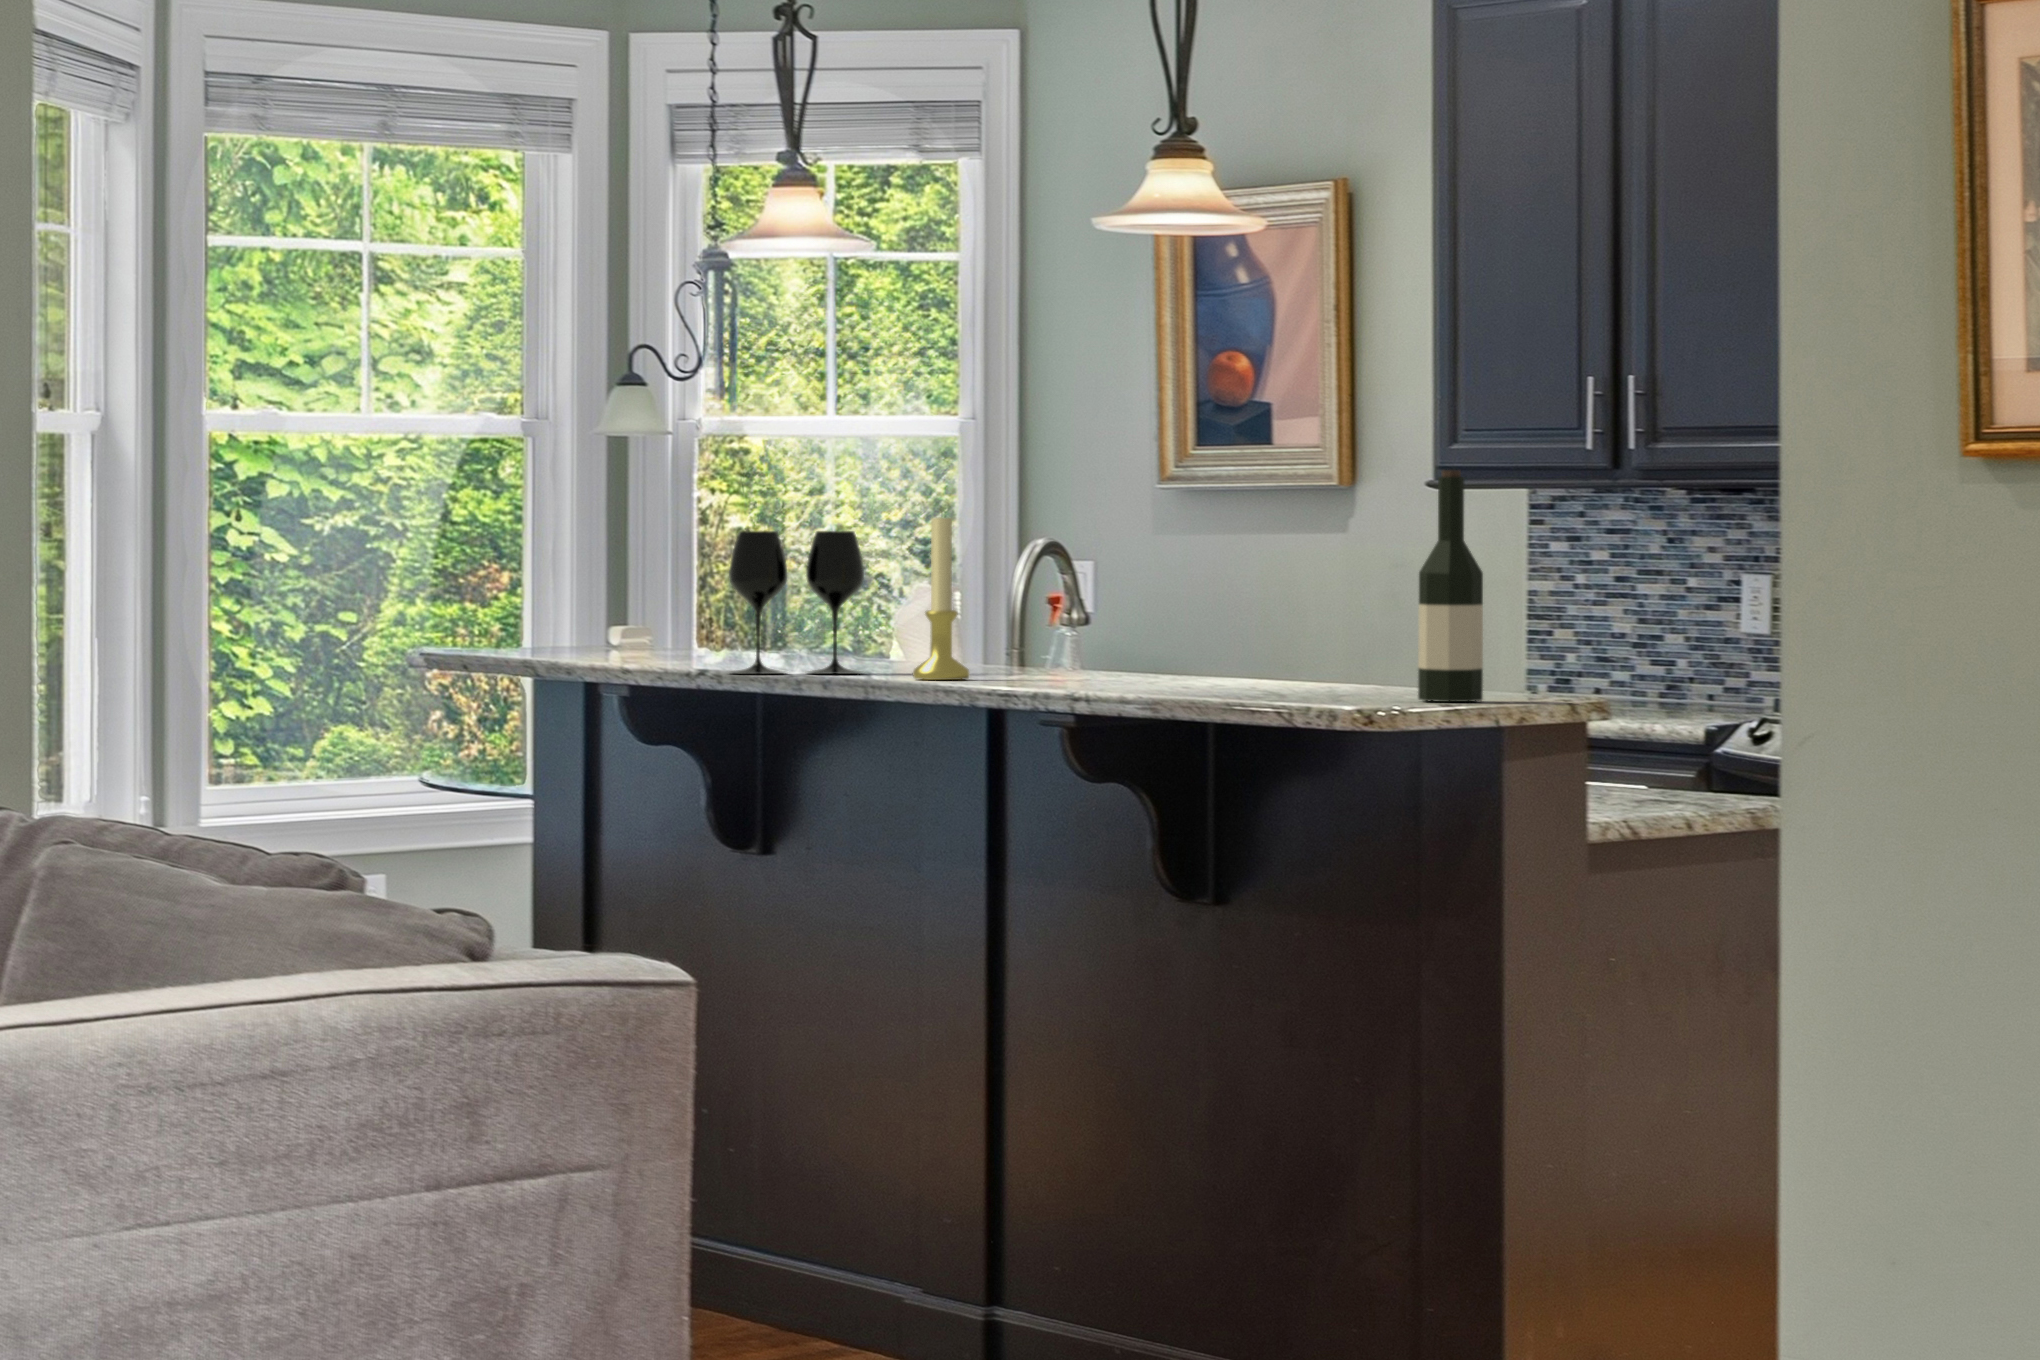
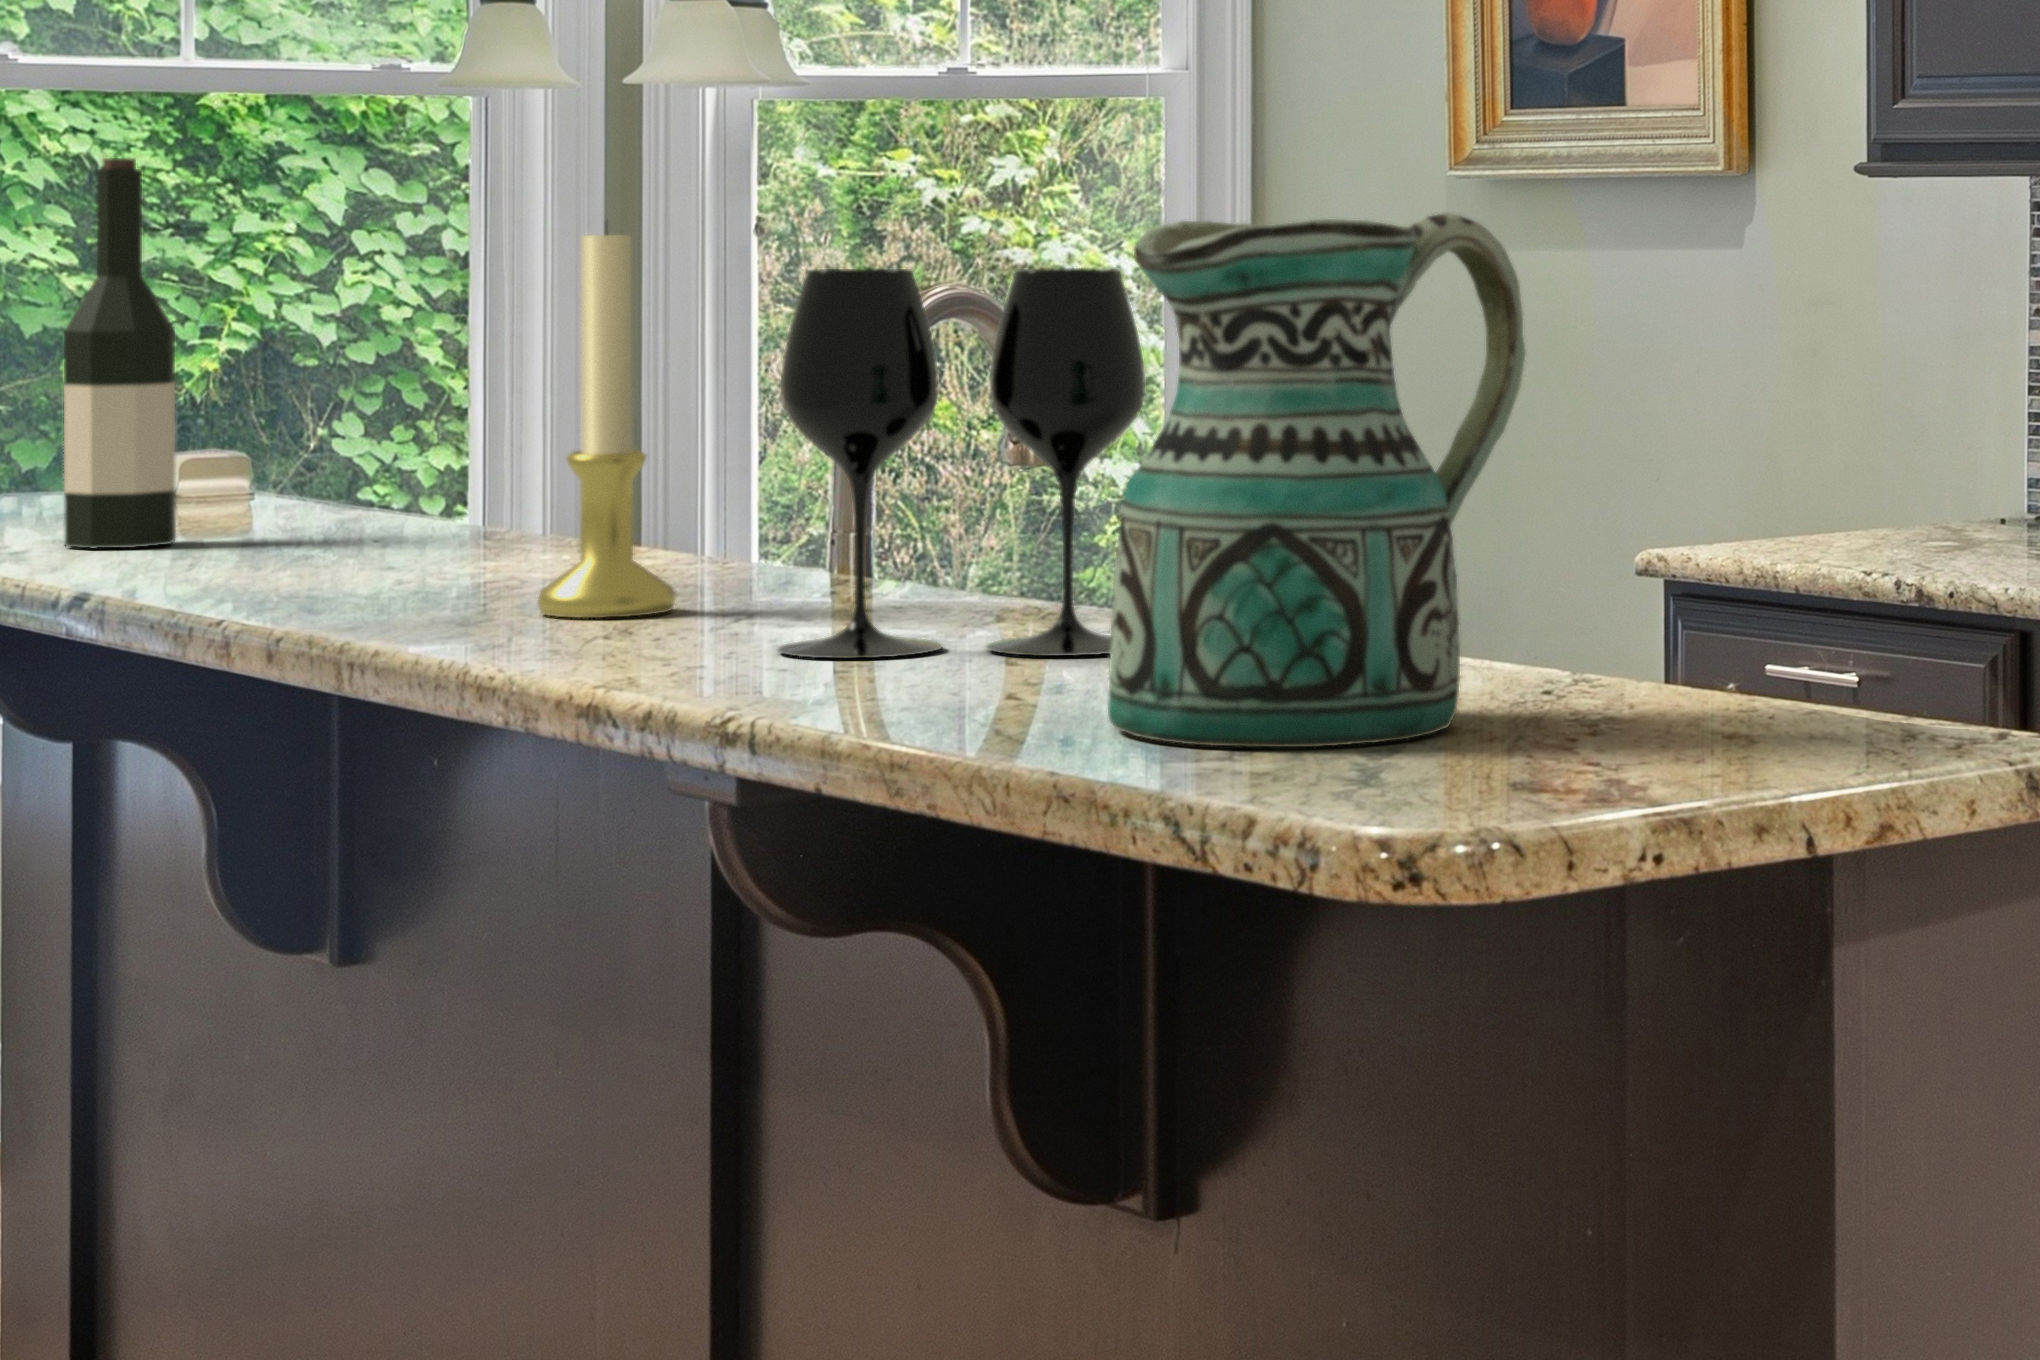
wine bottle: present [1418,470,1483,702] -> present [64,158,176,548]
ceramic pitcher: none [1227,509,1372,698] -> present [1108,213,1525,747]
wine glass: present [729,531,864,674] -> present [777,268,1145,658]

